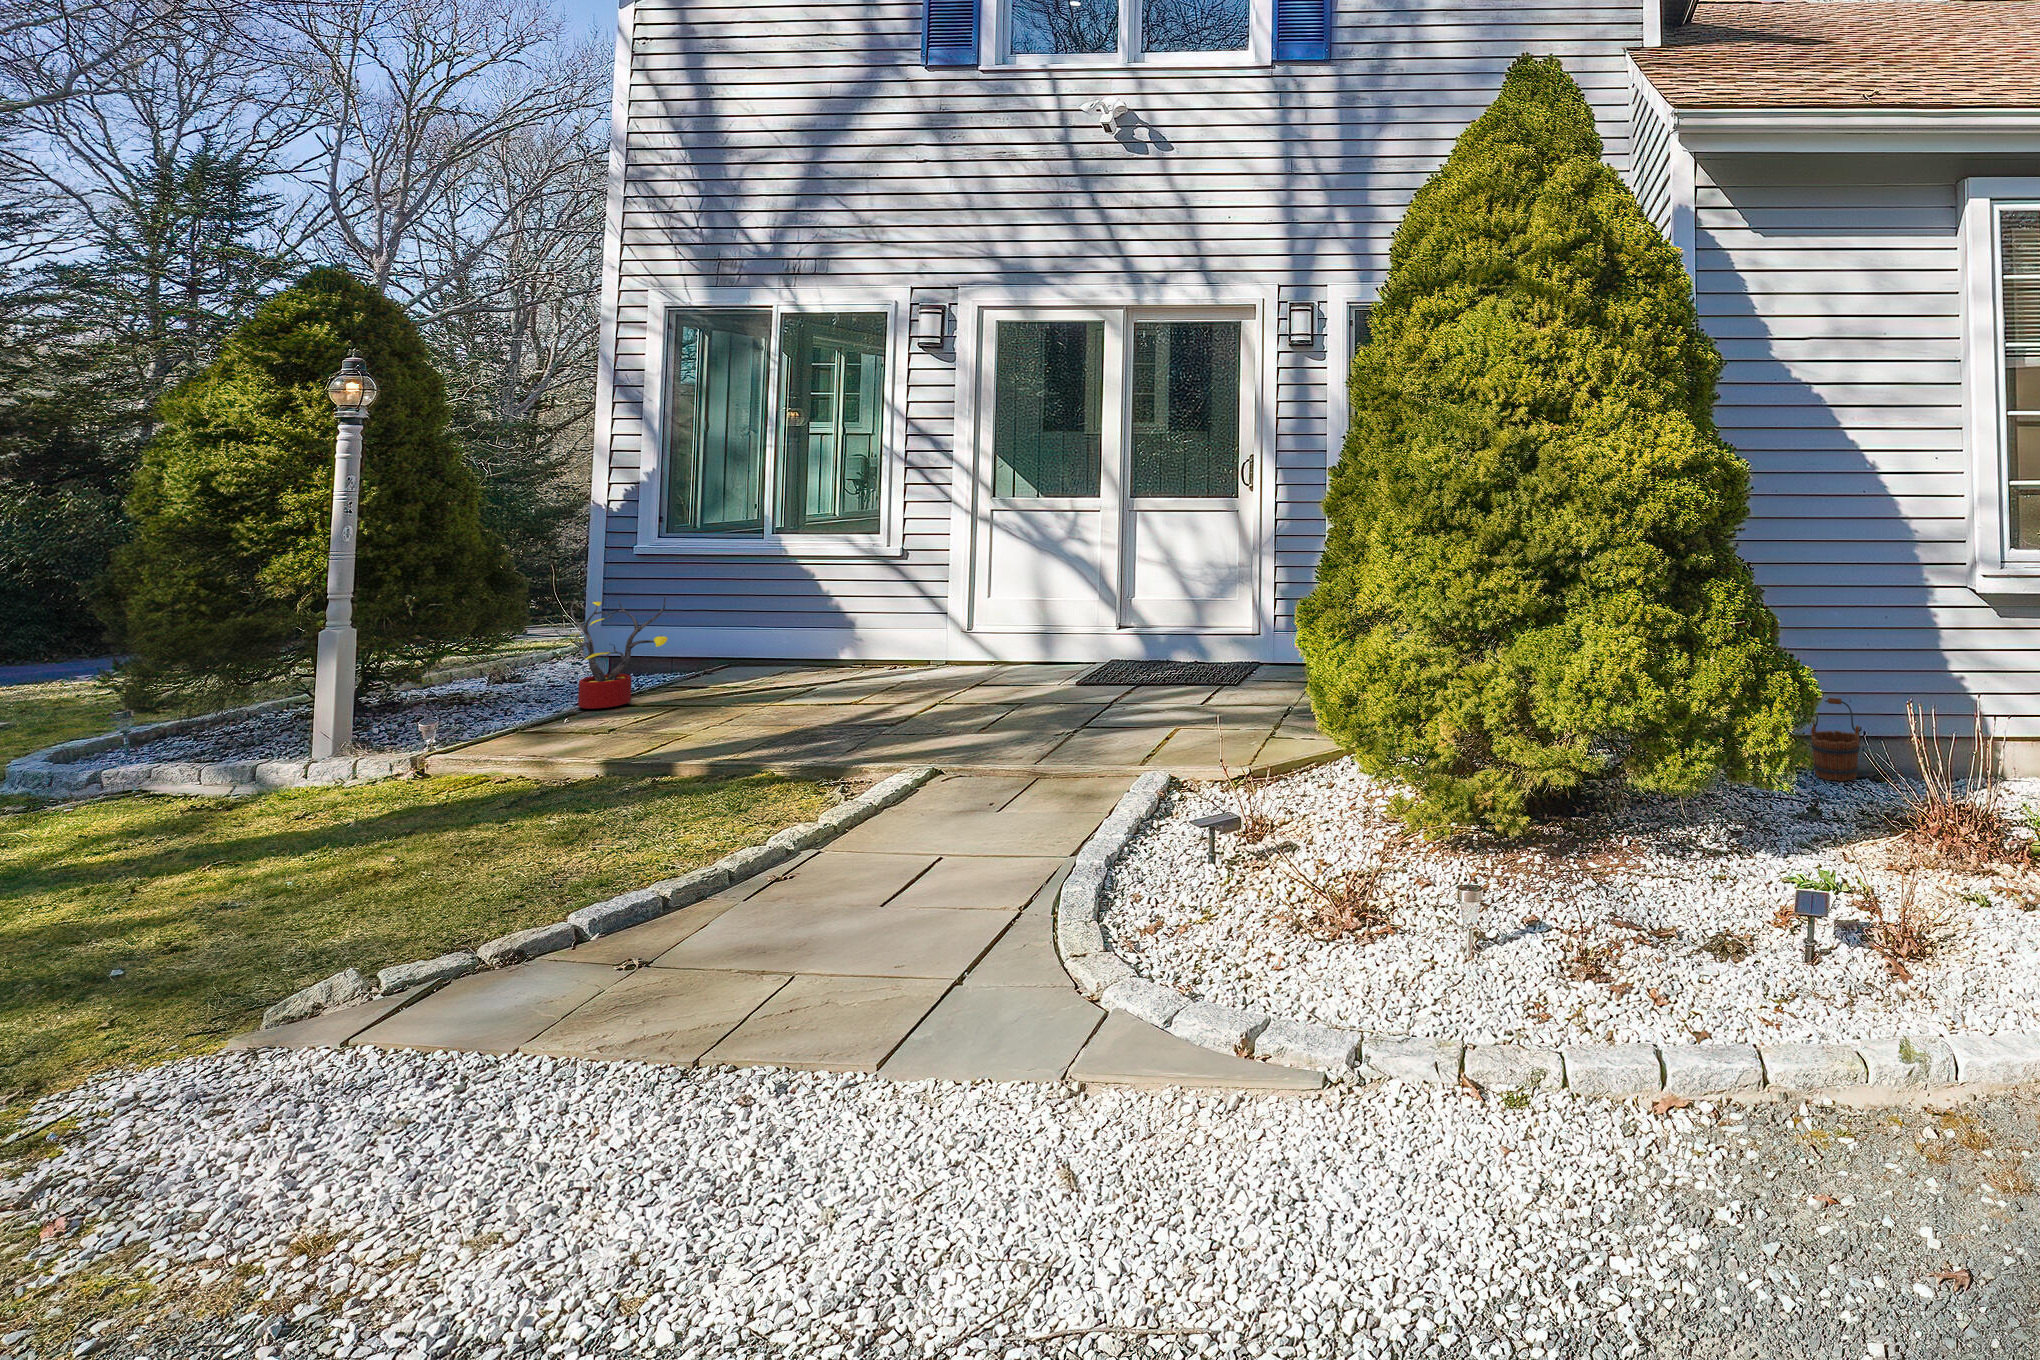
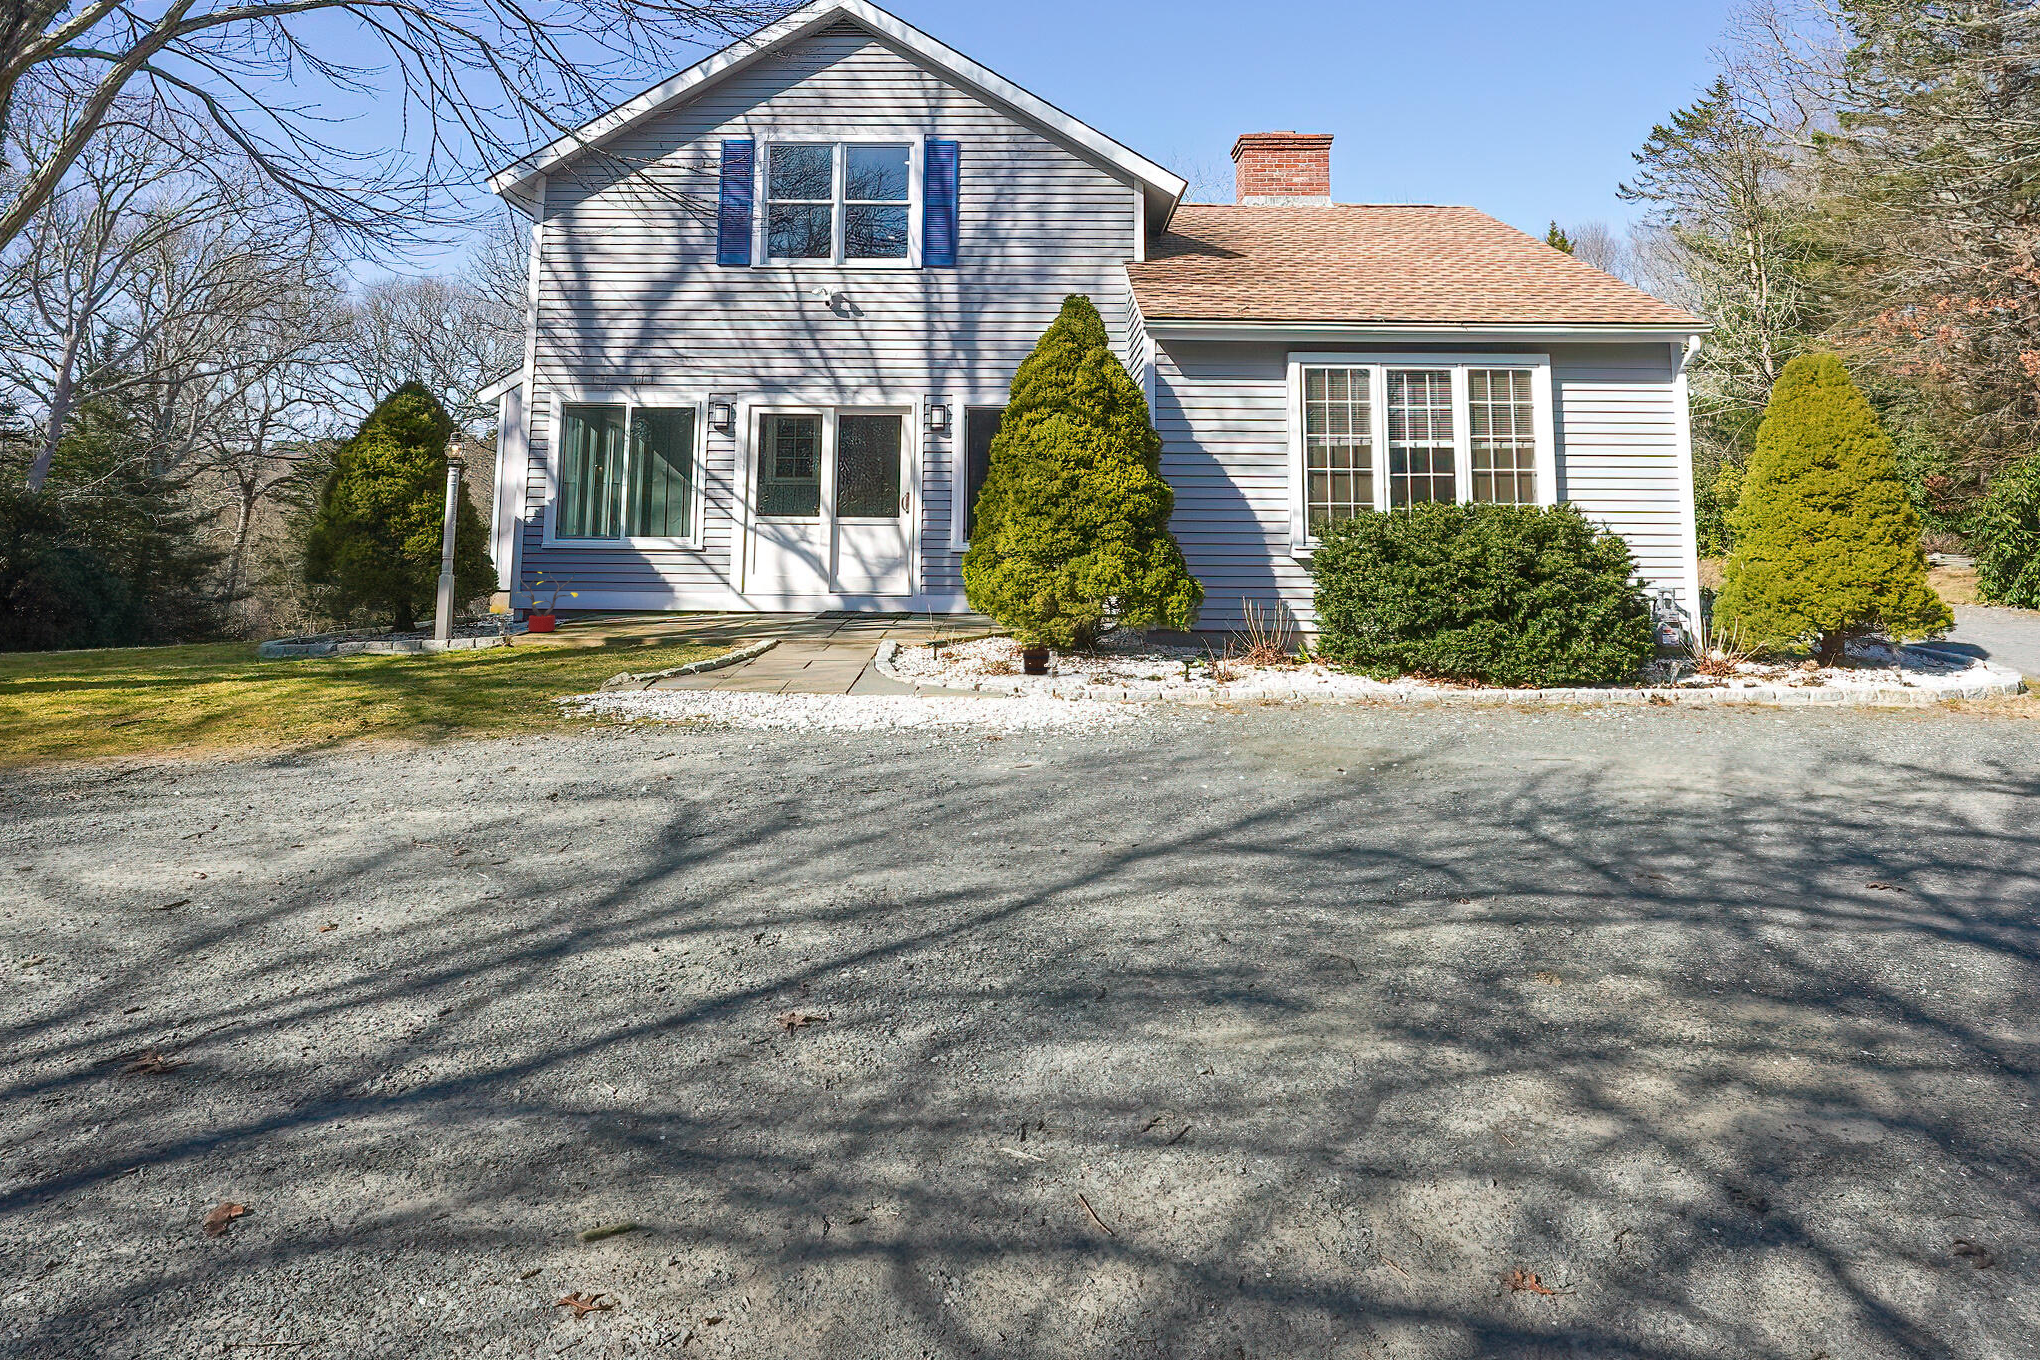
wooden bucket: present [1810,698,1862,781] -> present [1023,628,1050,675]

